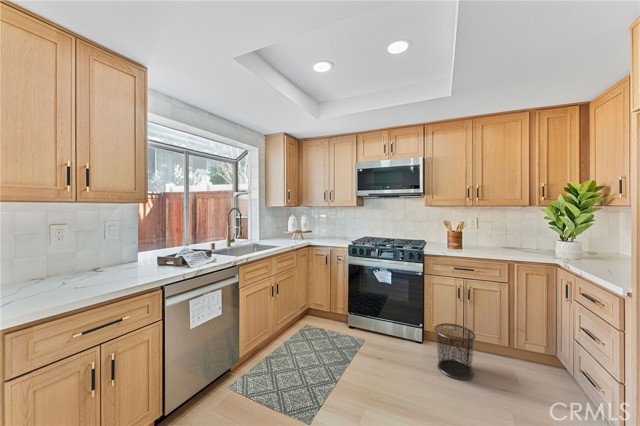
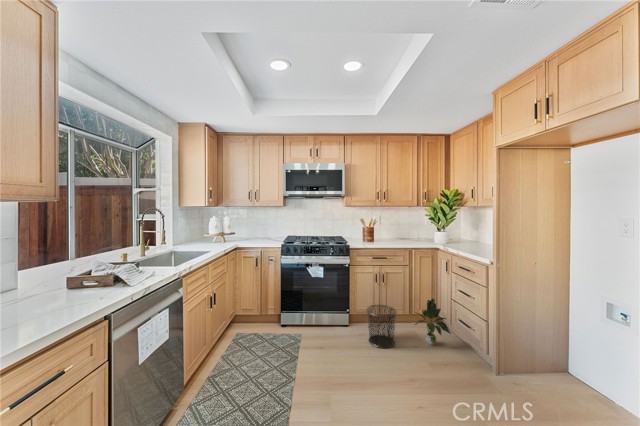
potted plant: none [500,330,562,394] -> present [414,299,451,345]

